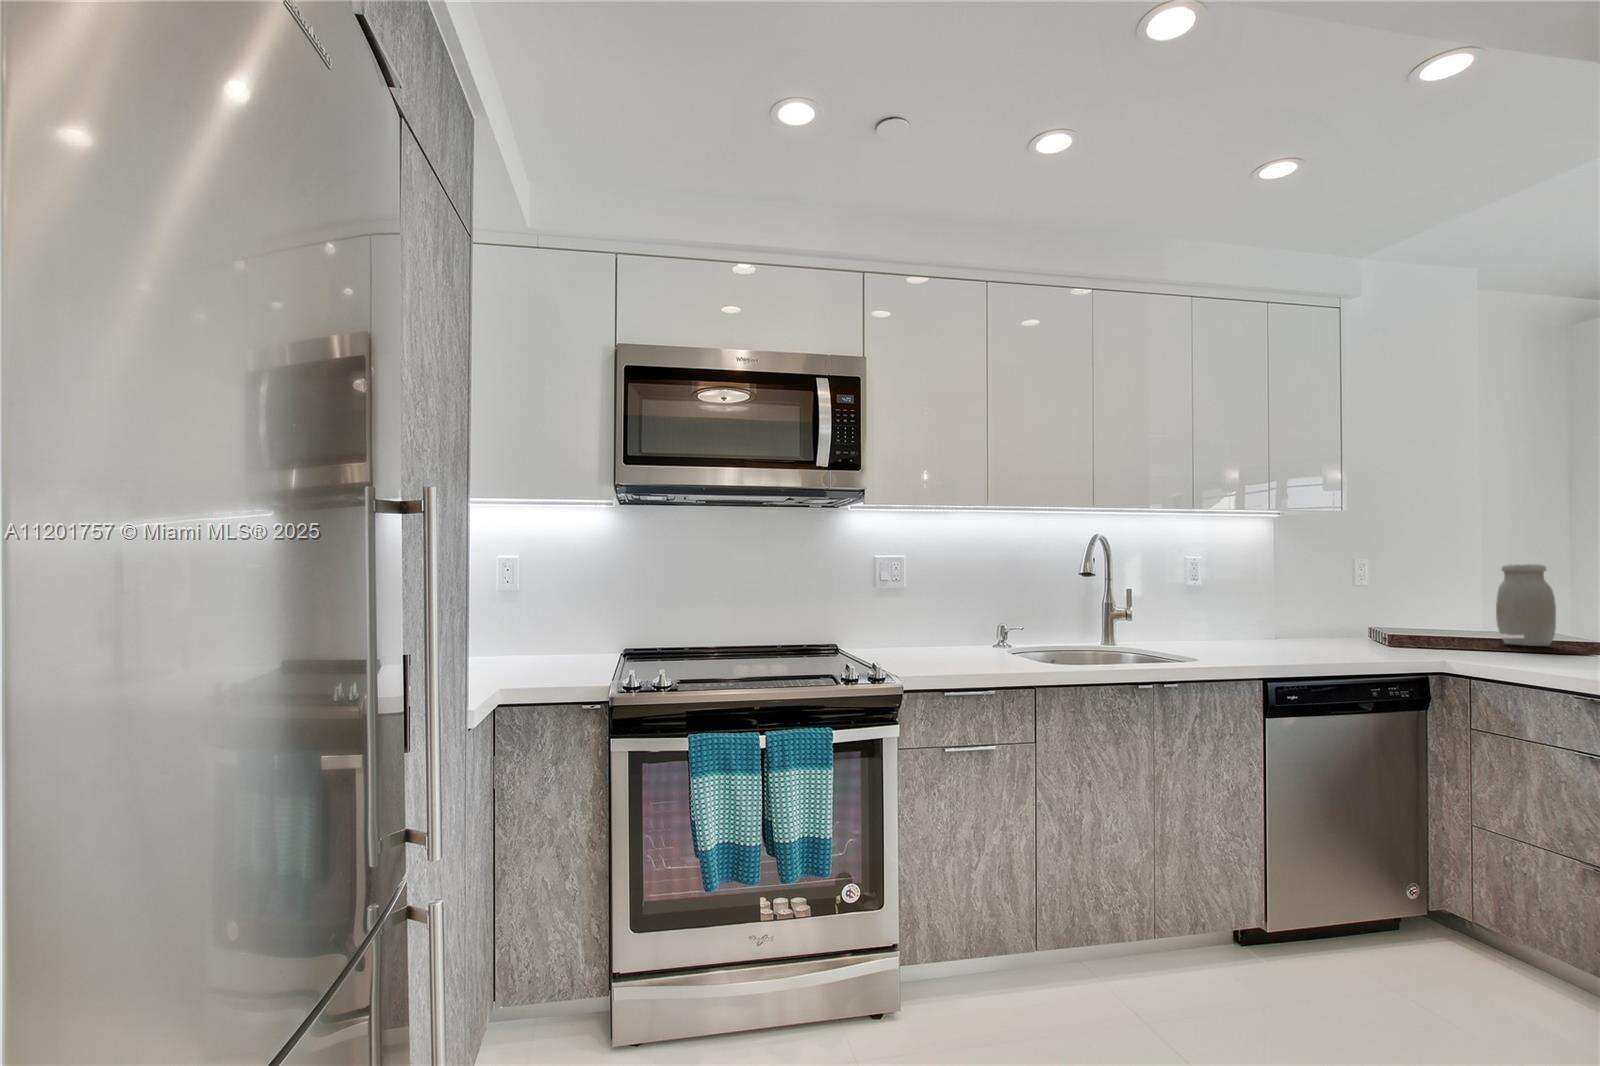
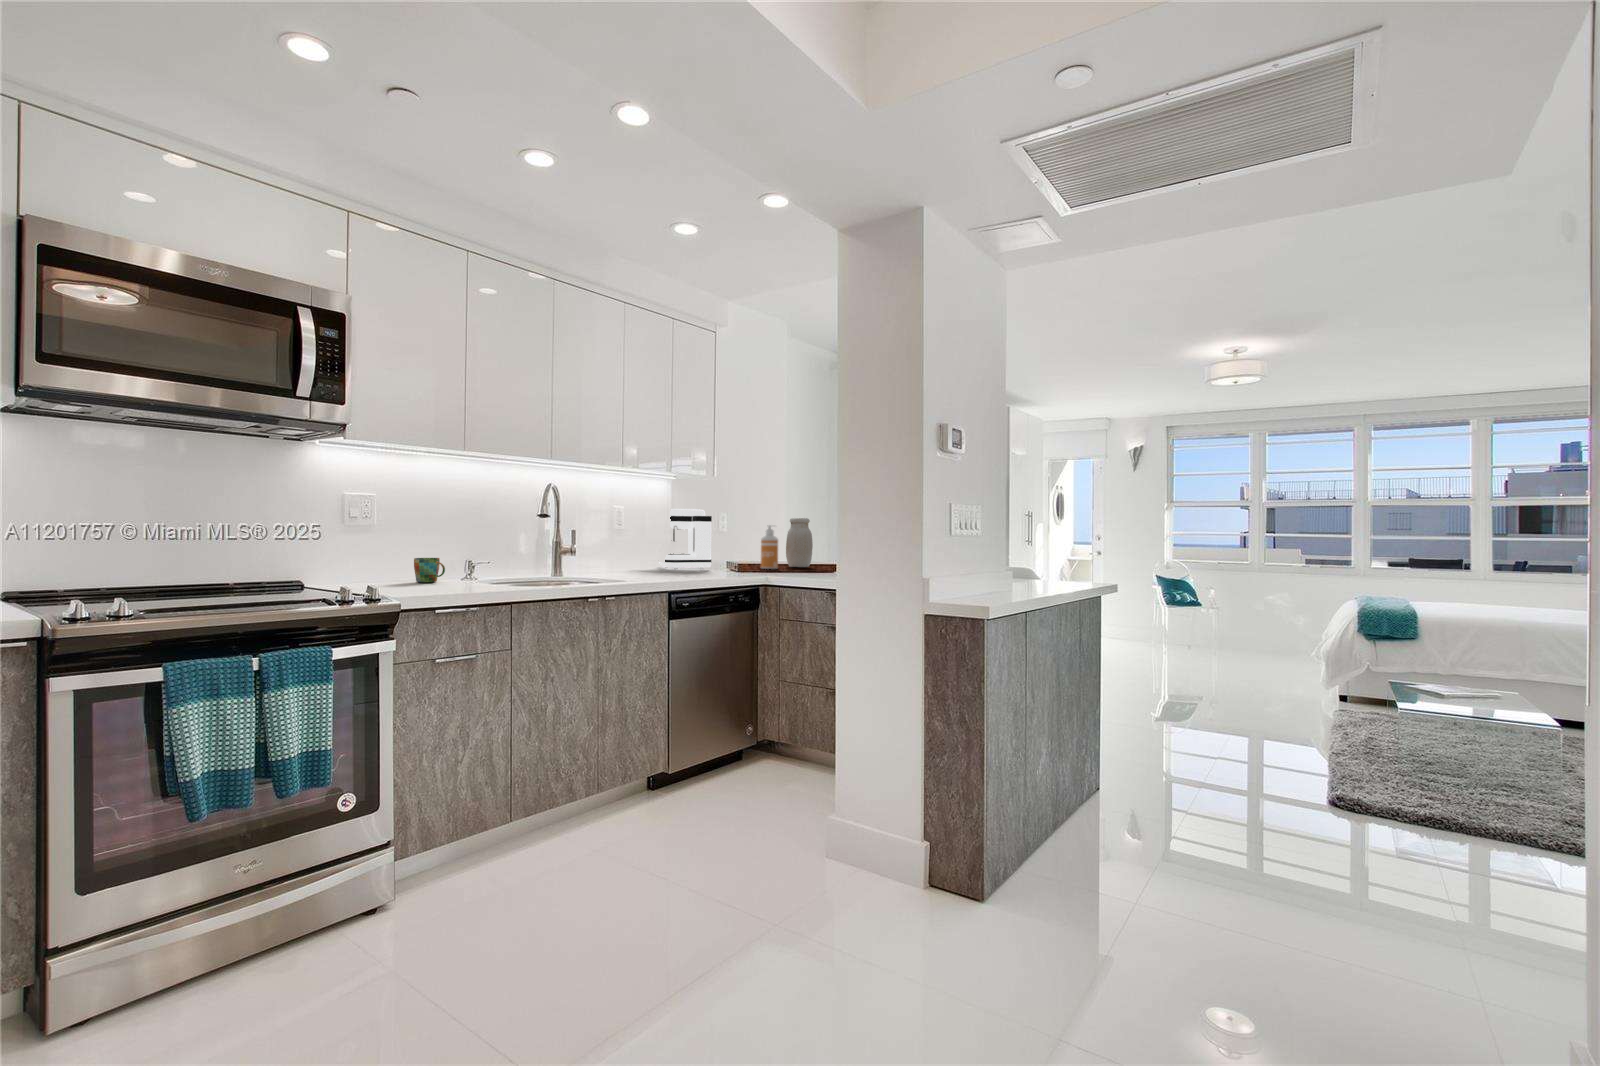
coffee maker: none [1238,556,1348,643] -> present [659,509,712,569]
soap dispenser: none [1442,577,1480,647] -> present [761,525,778,569]
mug: none [941,623,972,651] -> present [414,558,445,582]

